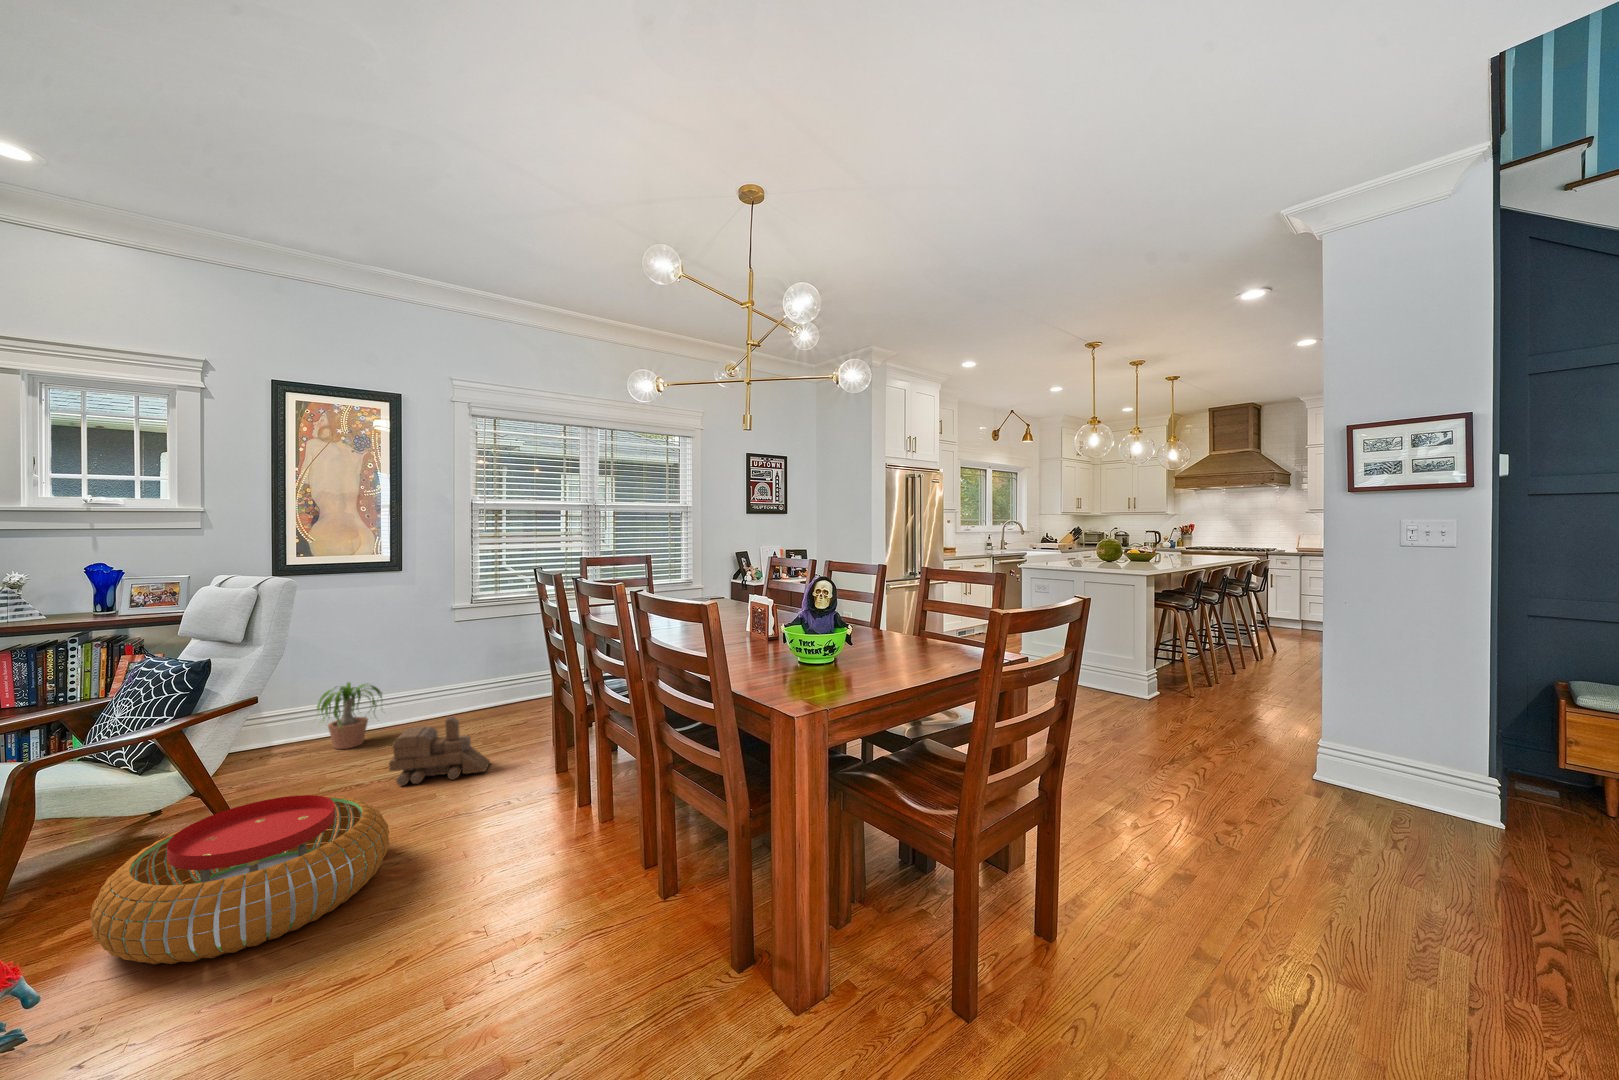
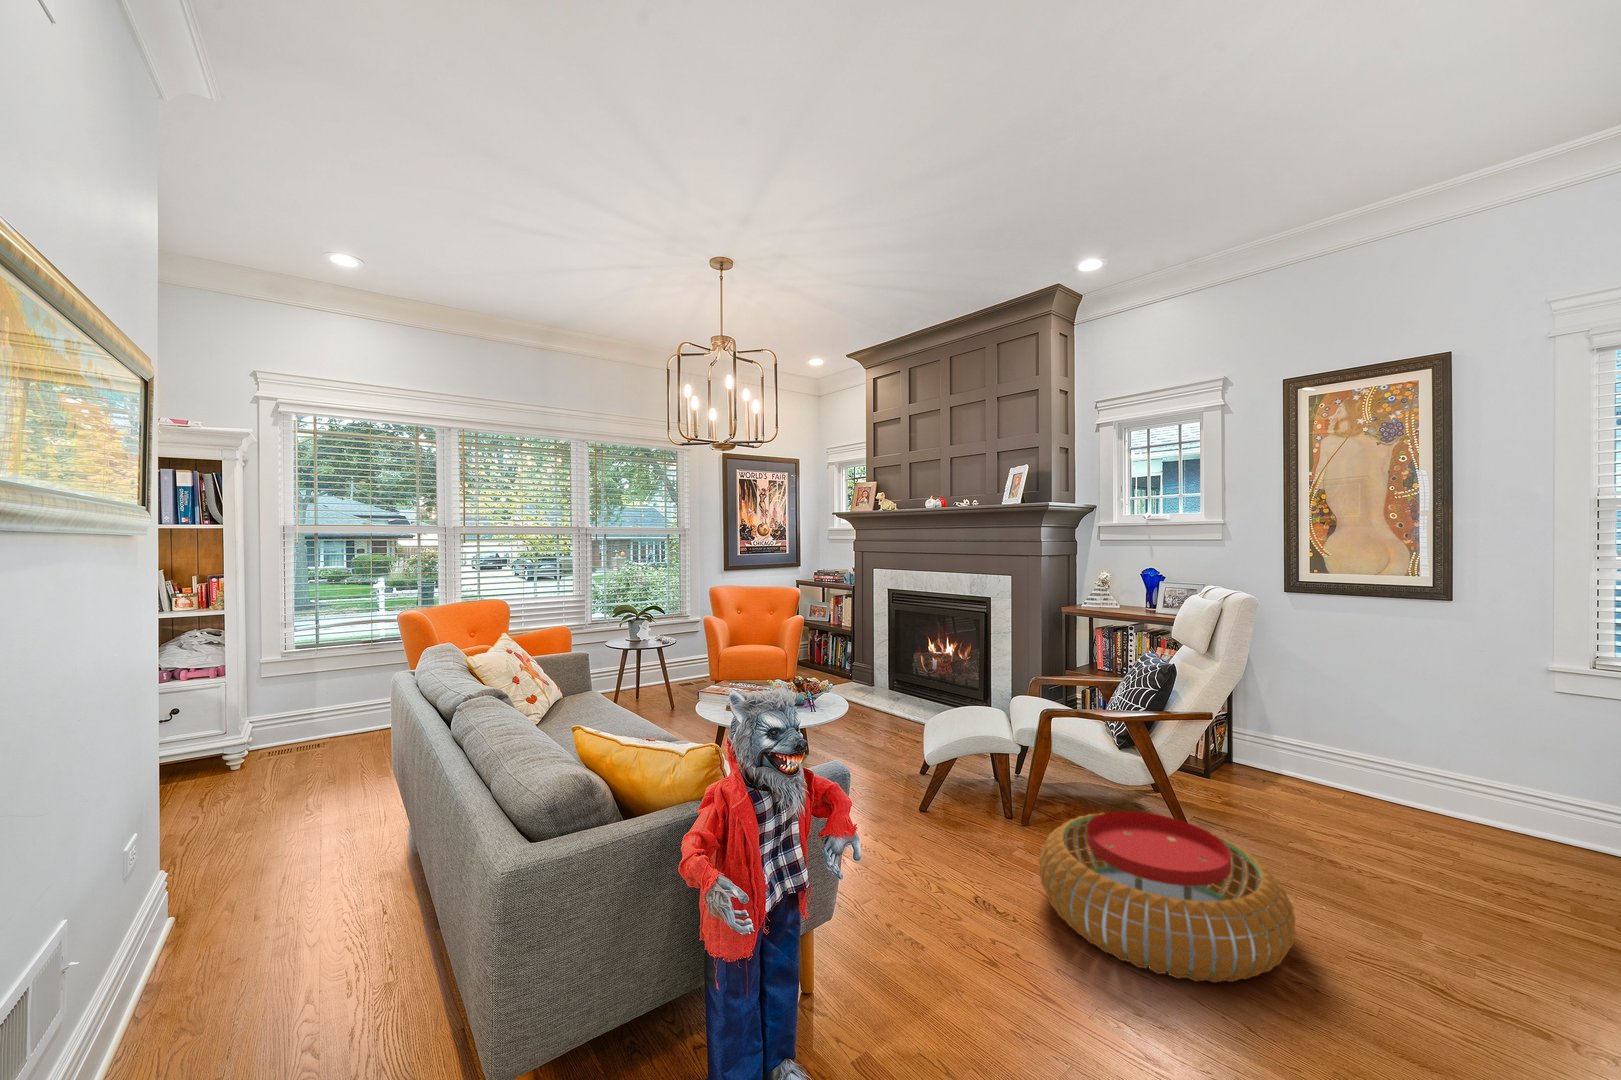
potted plant: present [317,682,382,749] -> none [1306,728,1429,812]
toy train: present [389,717,490,786] -> none [1368,816,1558,946]

